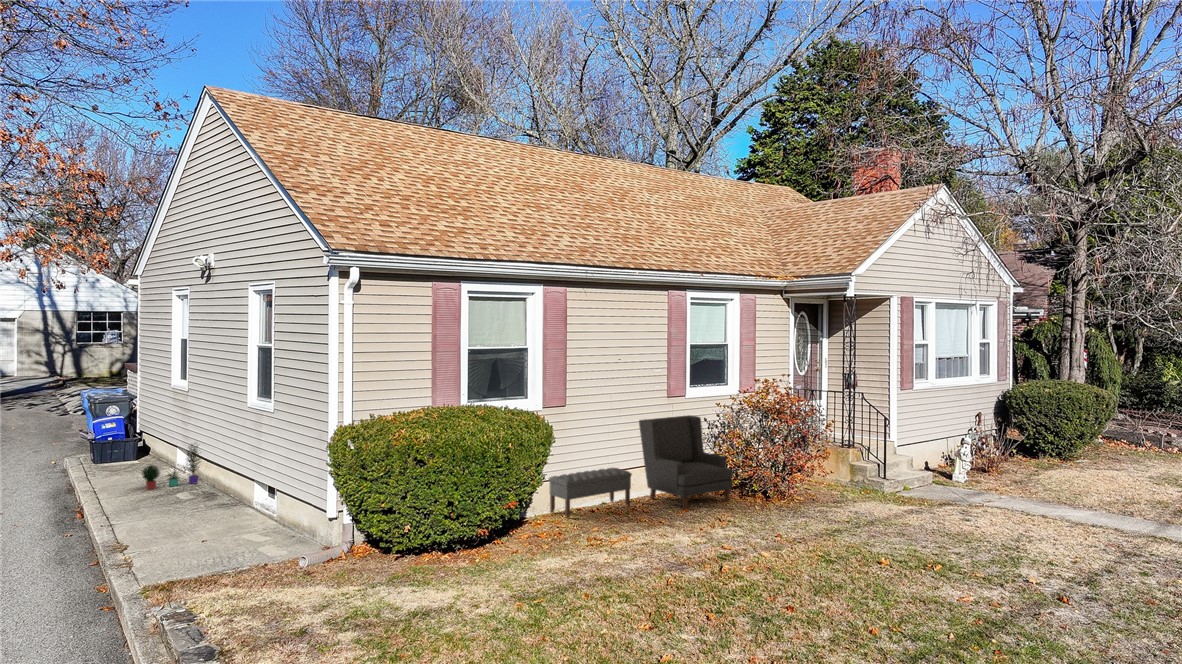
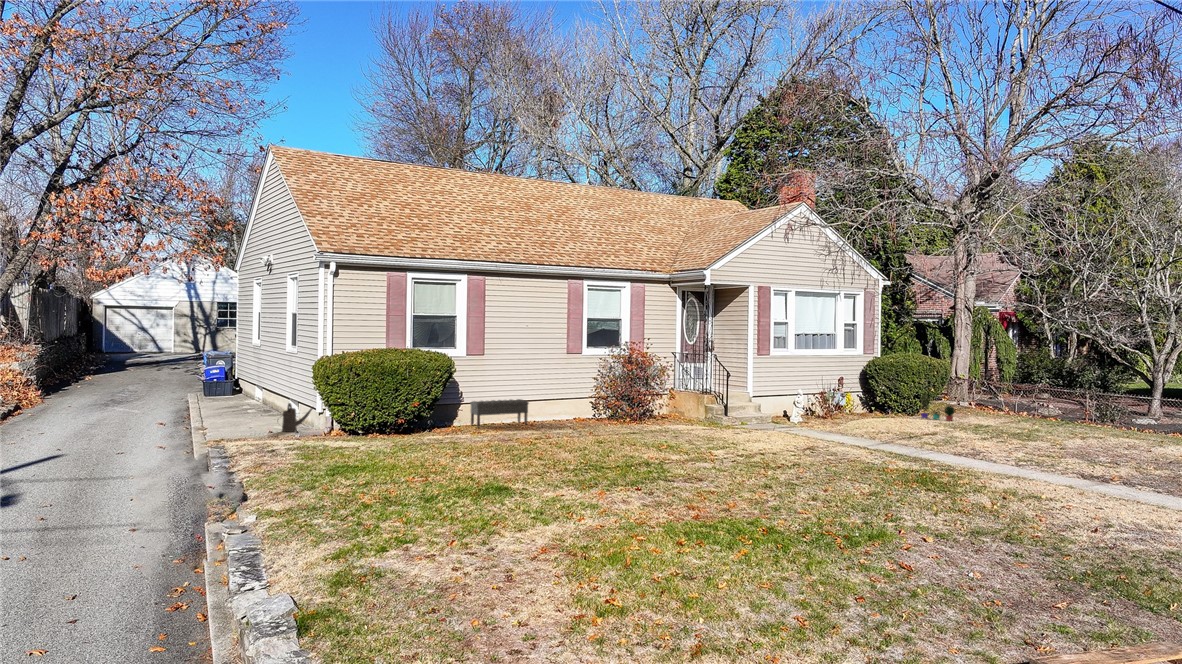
chair: present [639,415,733,509] -> none [542,368,603,427]
potted plant: present [142,443,200,489] -> present [921,393,955,421]
watering can: none [259,501,316,551] -> present [282,403,313,432]

